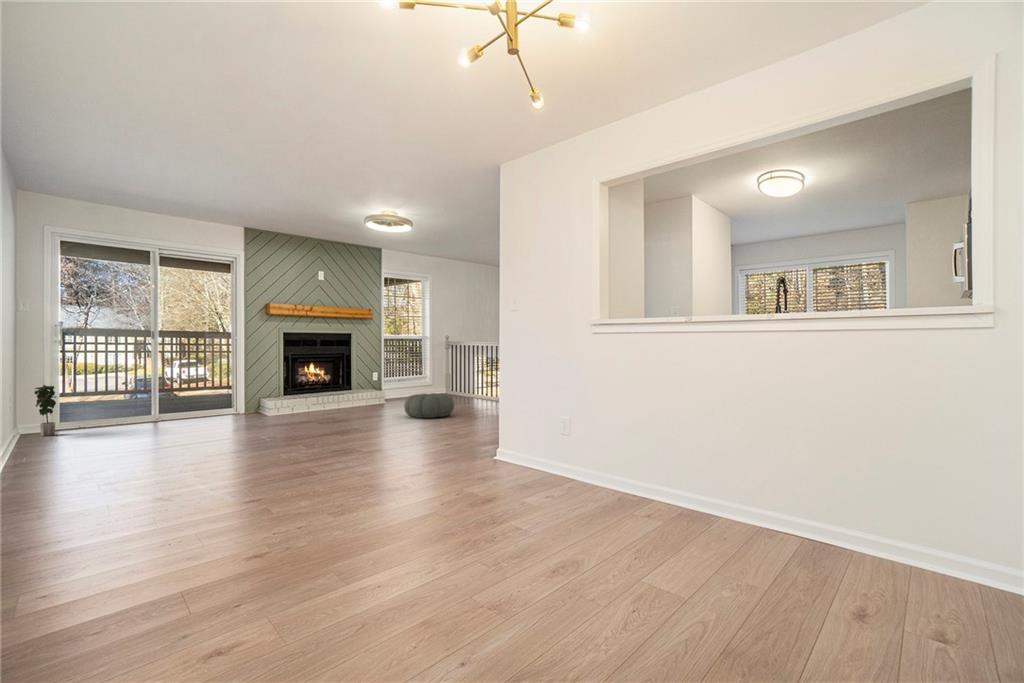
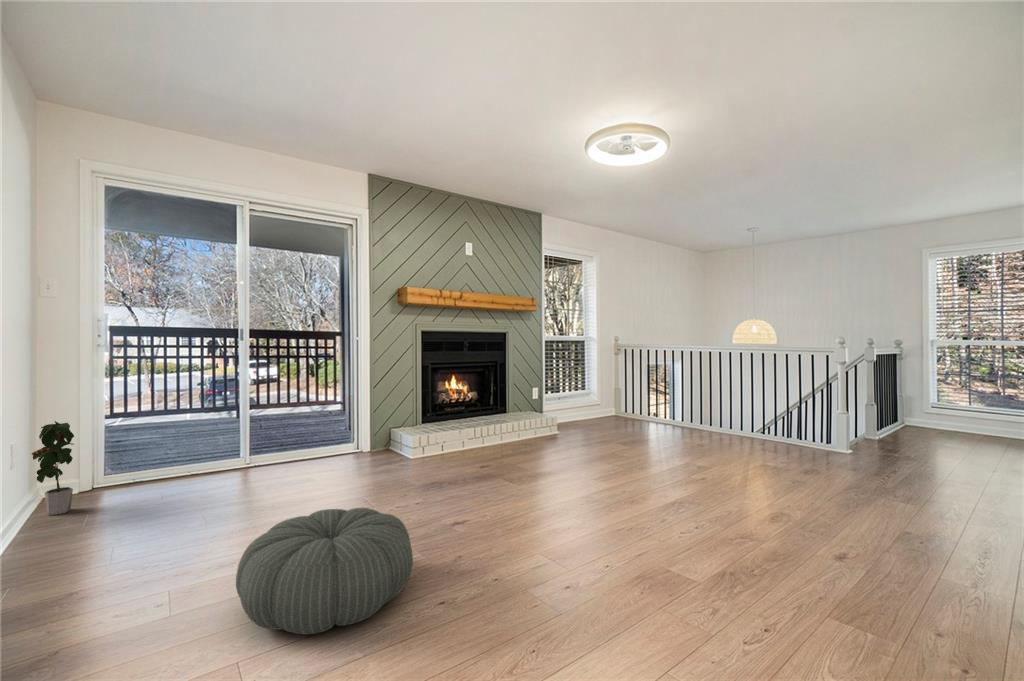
pouf: present [404,393,454,418] -> present [236,508,413,634]

